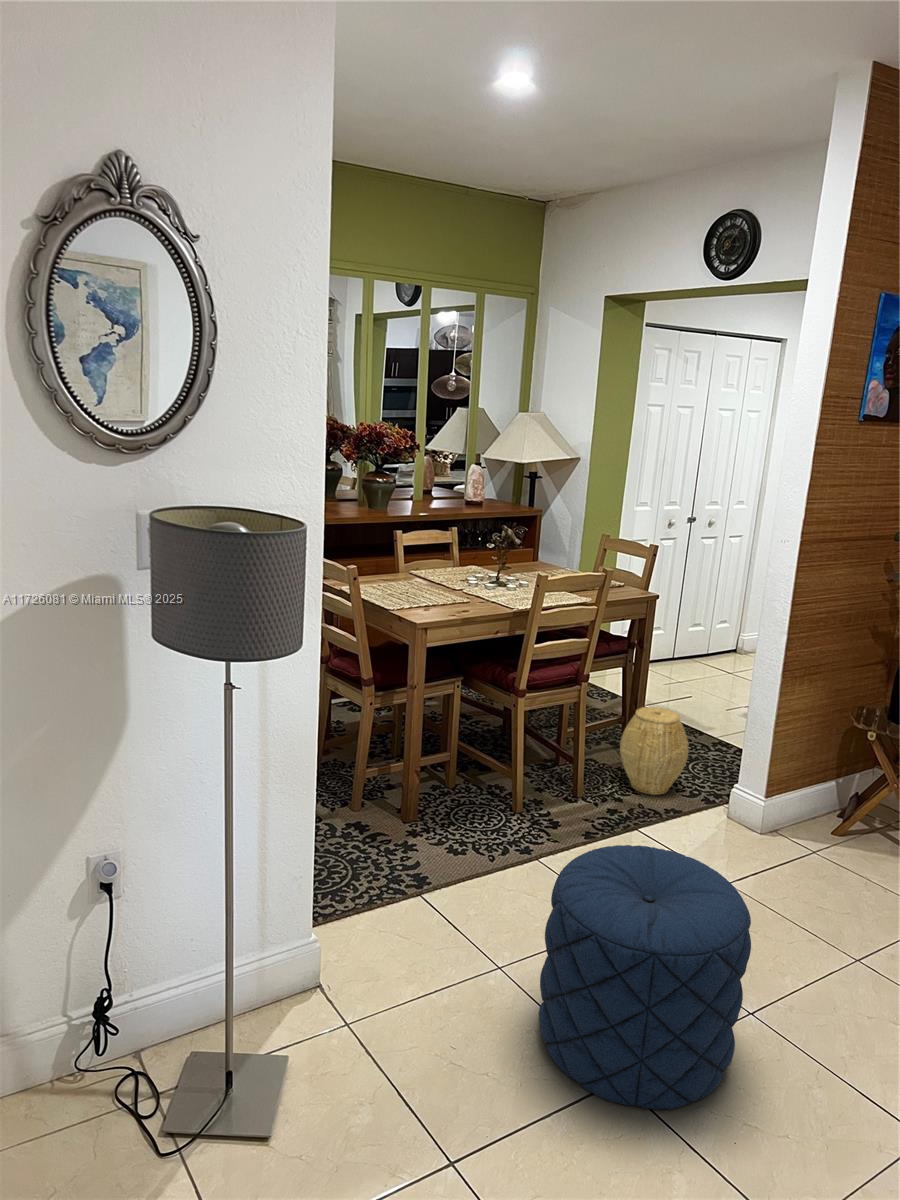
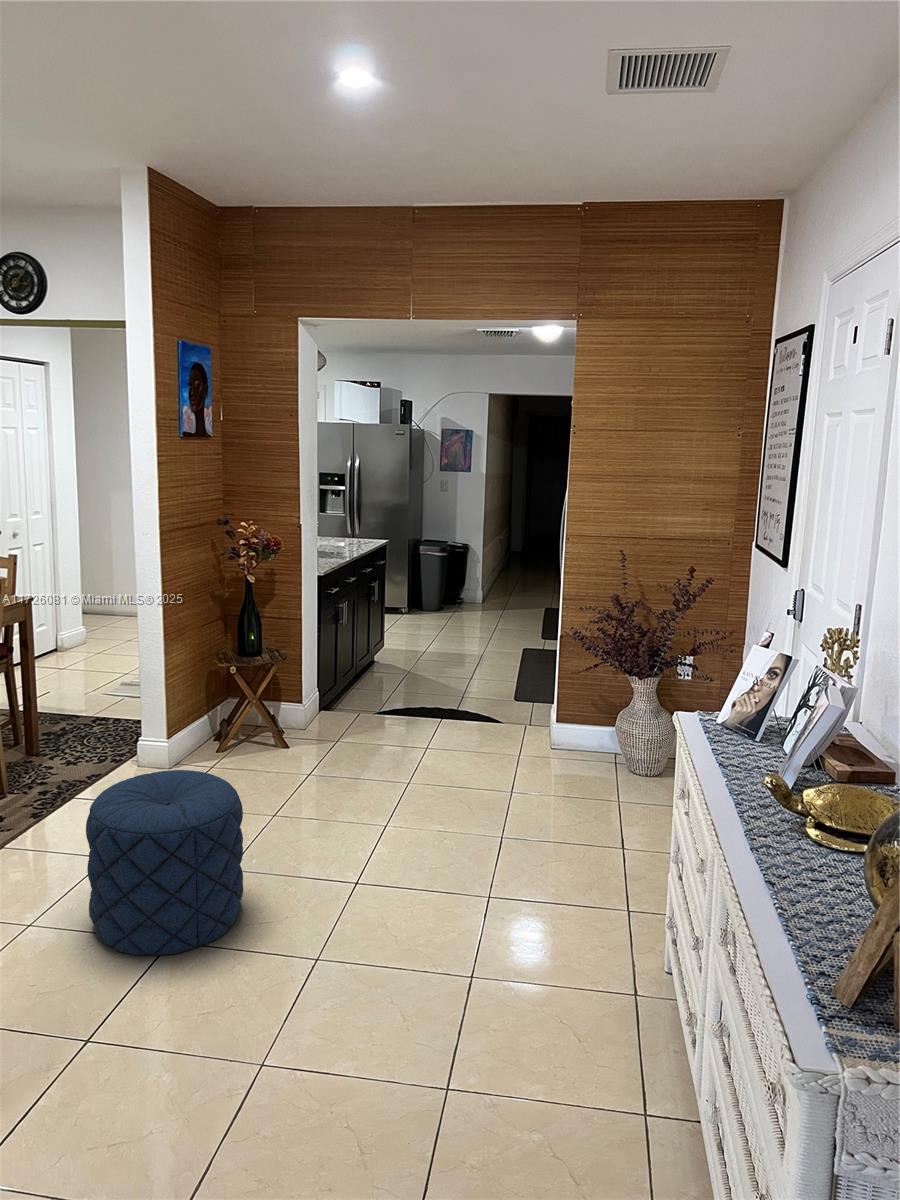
woven basket: present [620,707,688,795] -> none [27,696,91,773]

